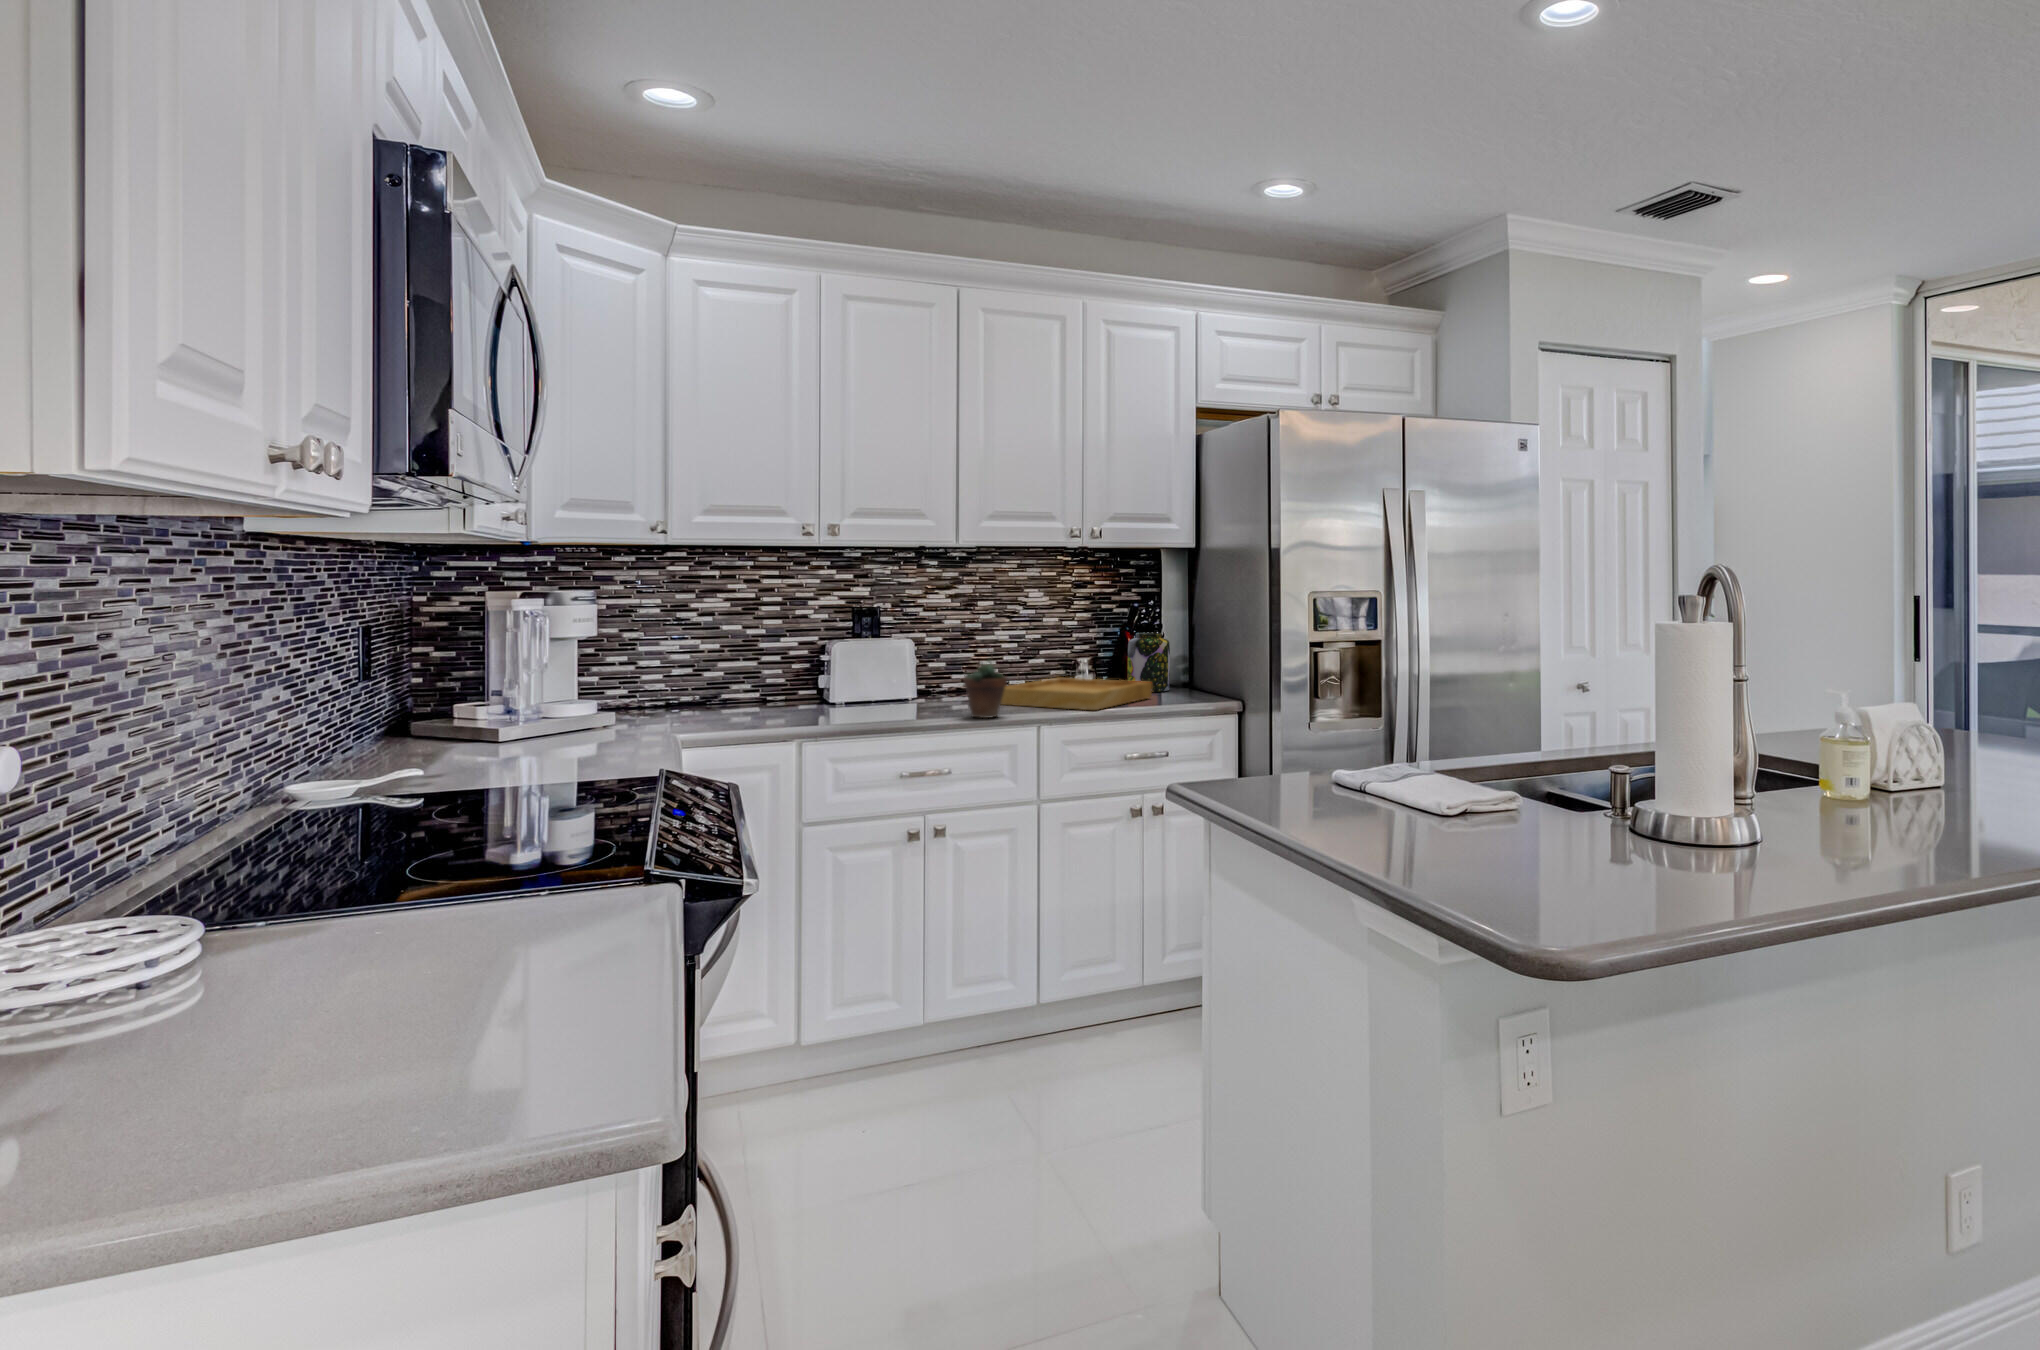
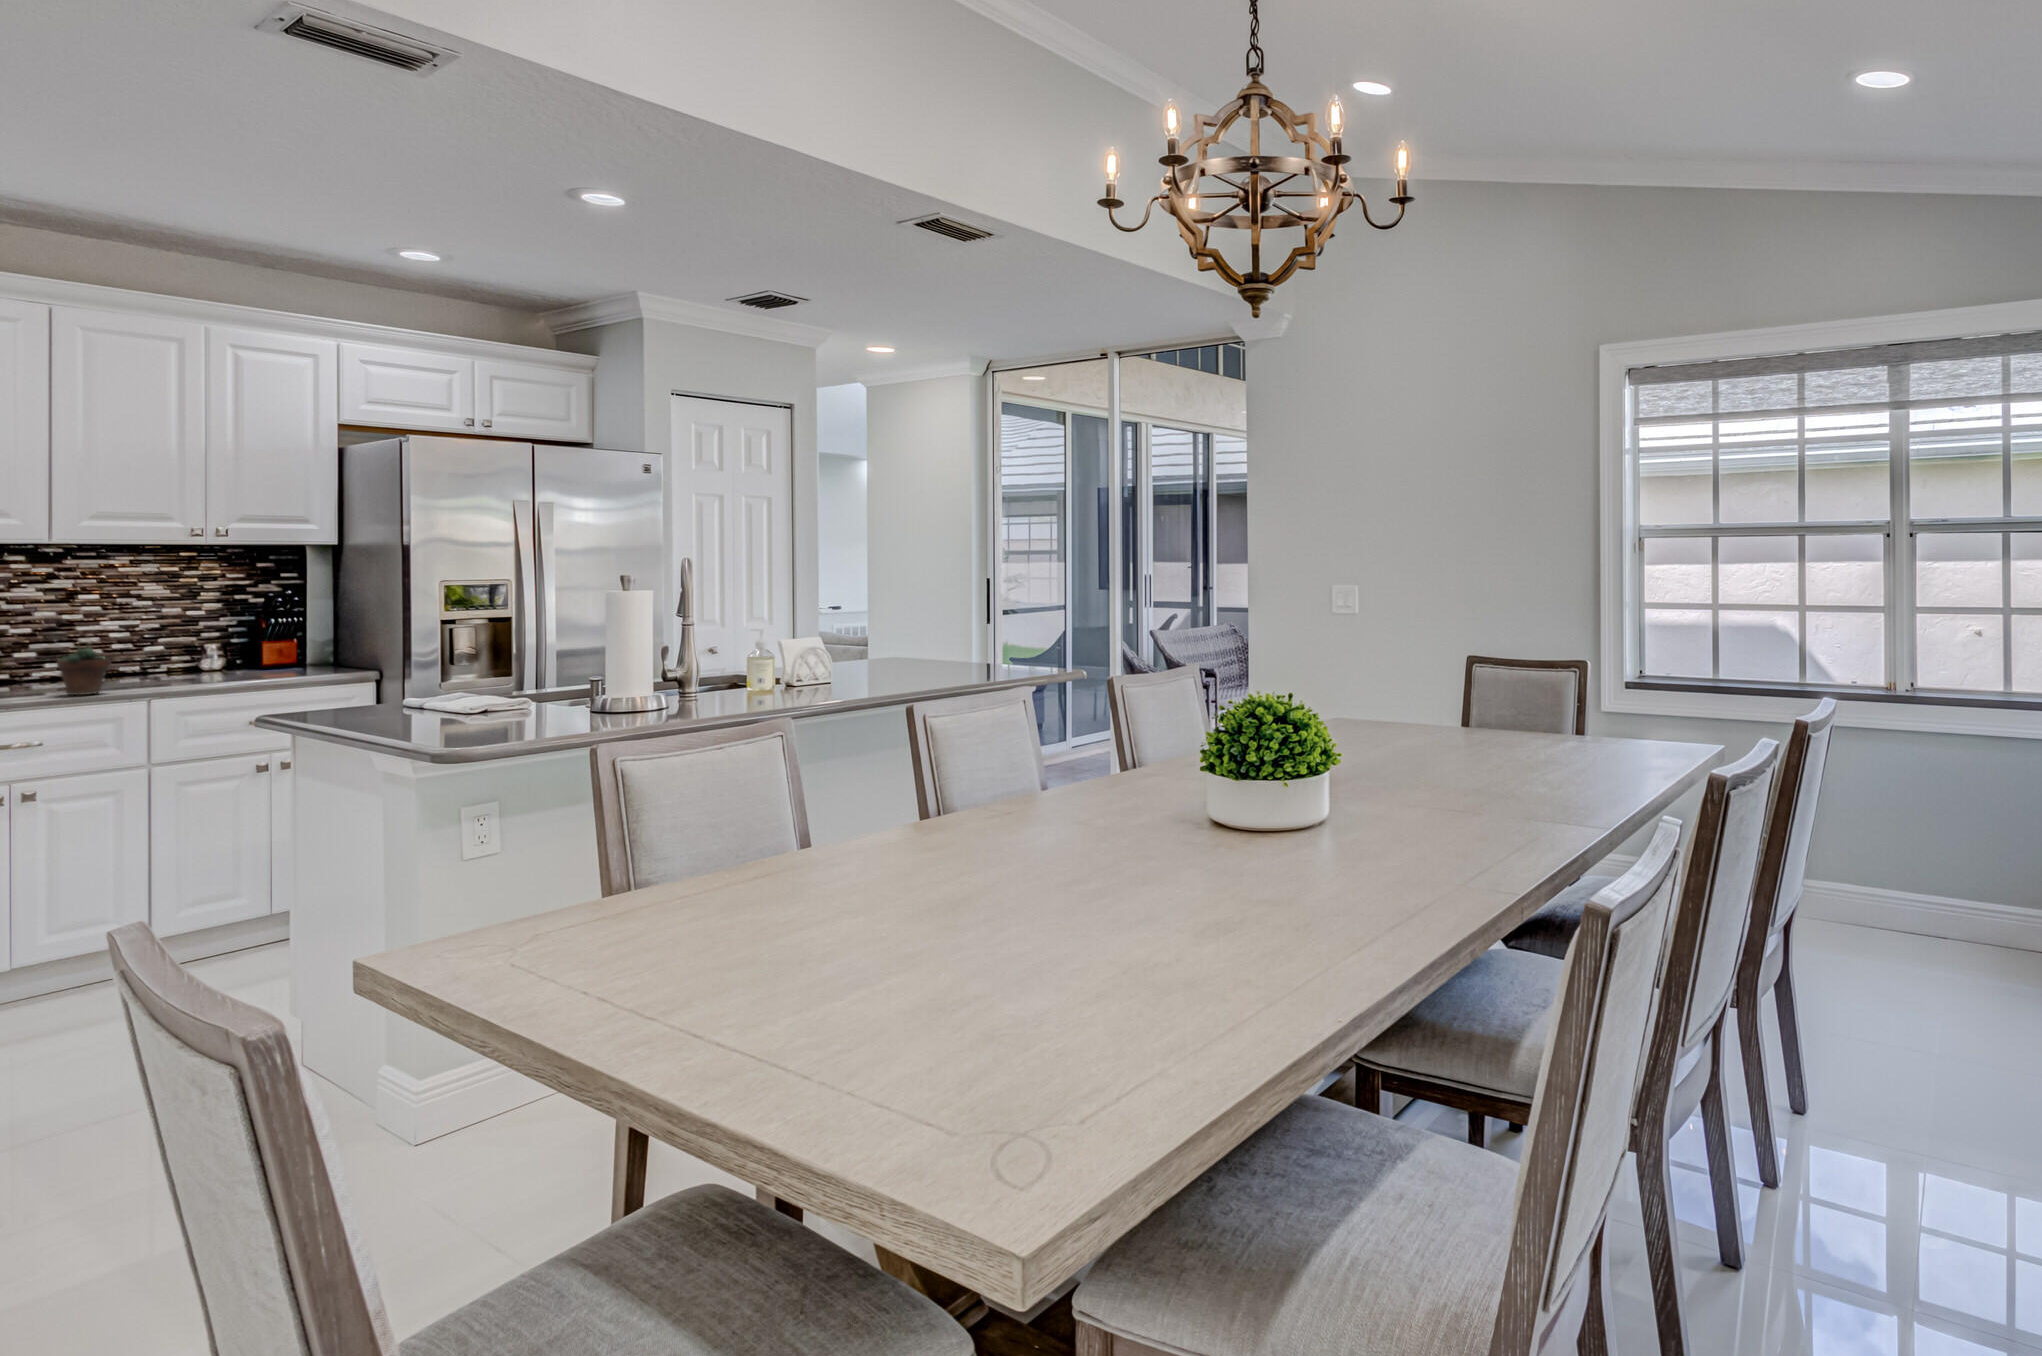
jar: present [1128,633,1170,692] -> none [264,618,311,670]
tray: present [1001,678,1152,710] -> none [99,660,286,685]

